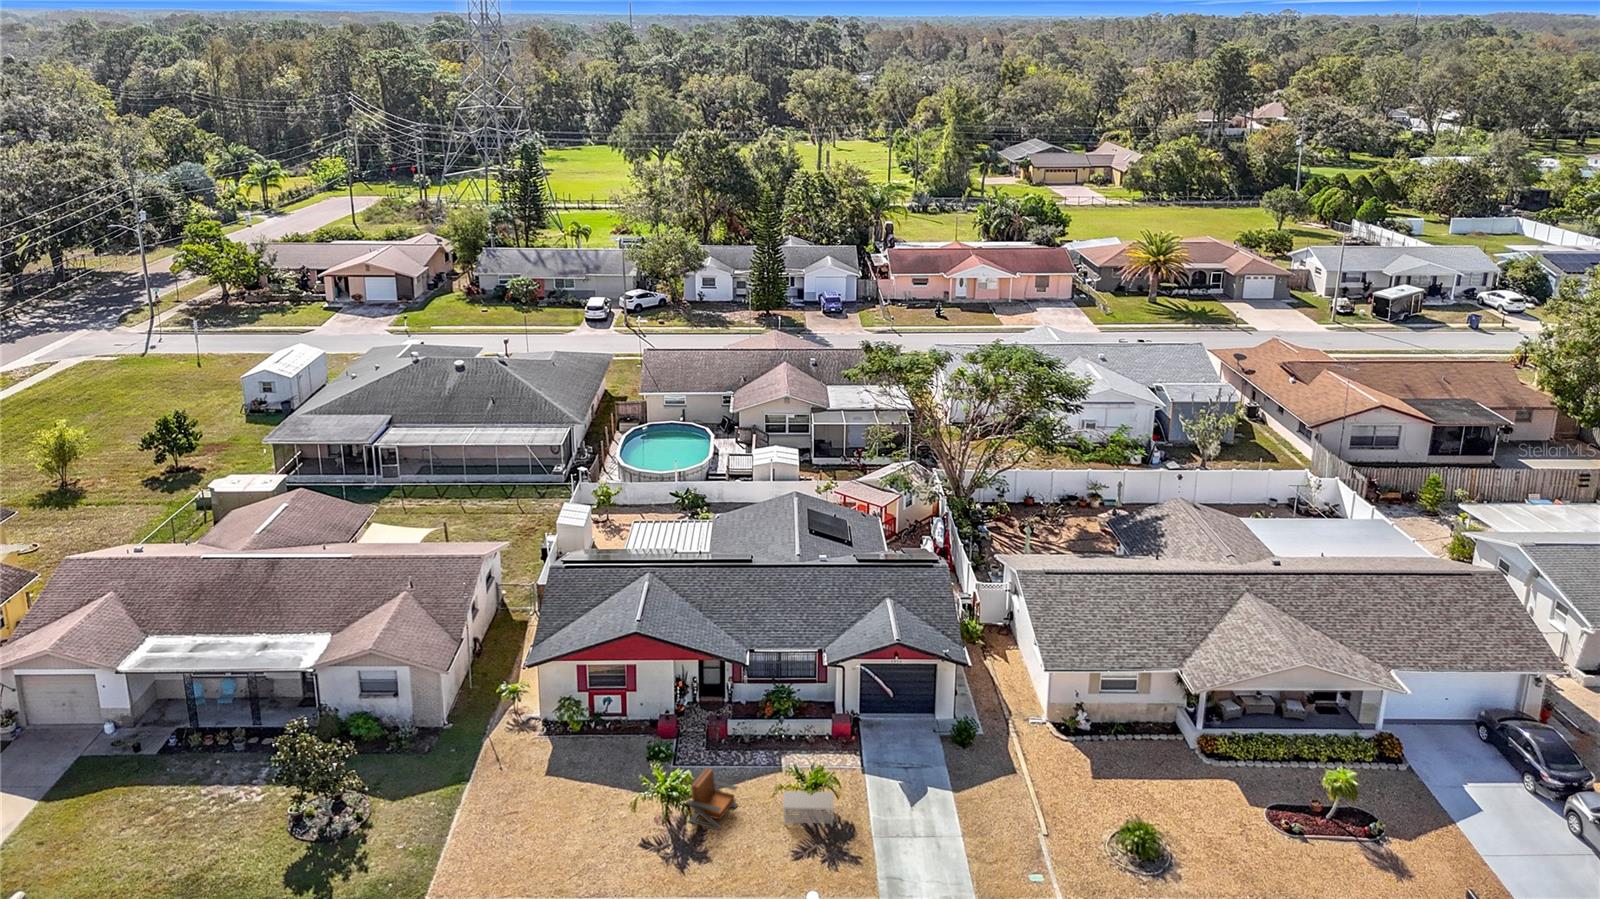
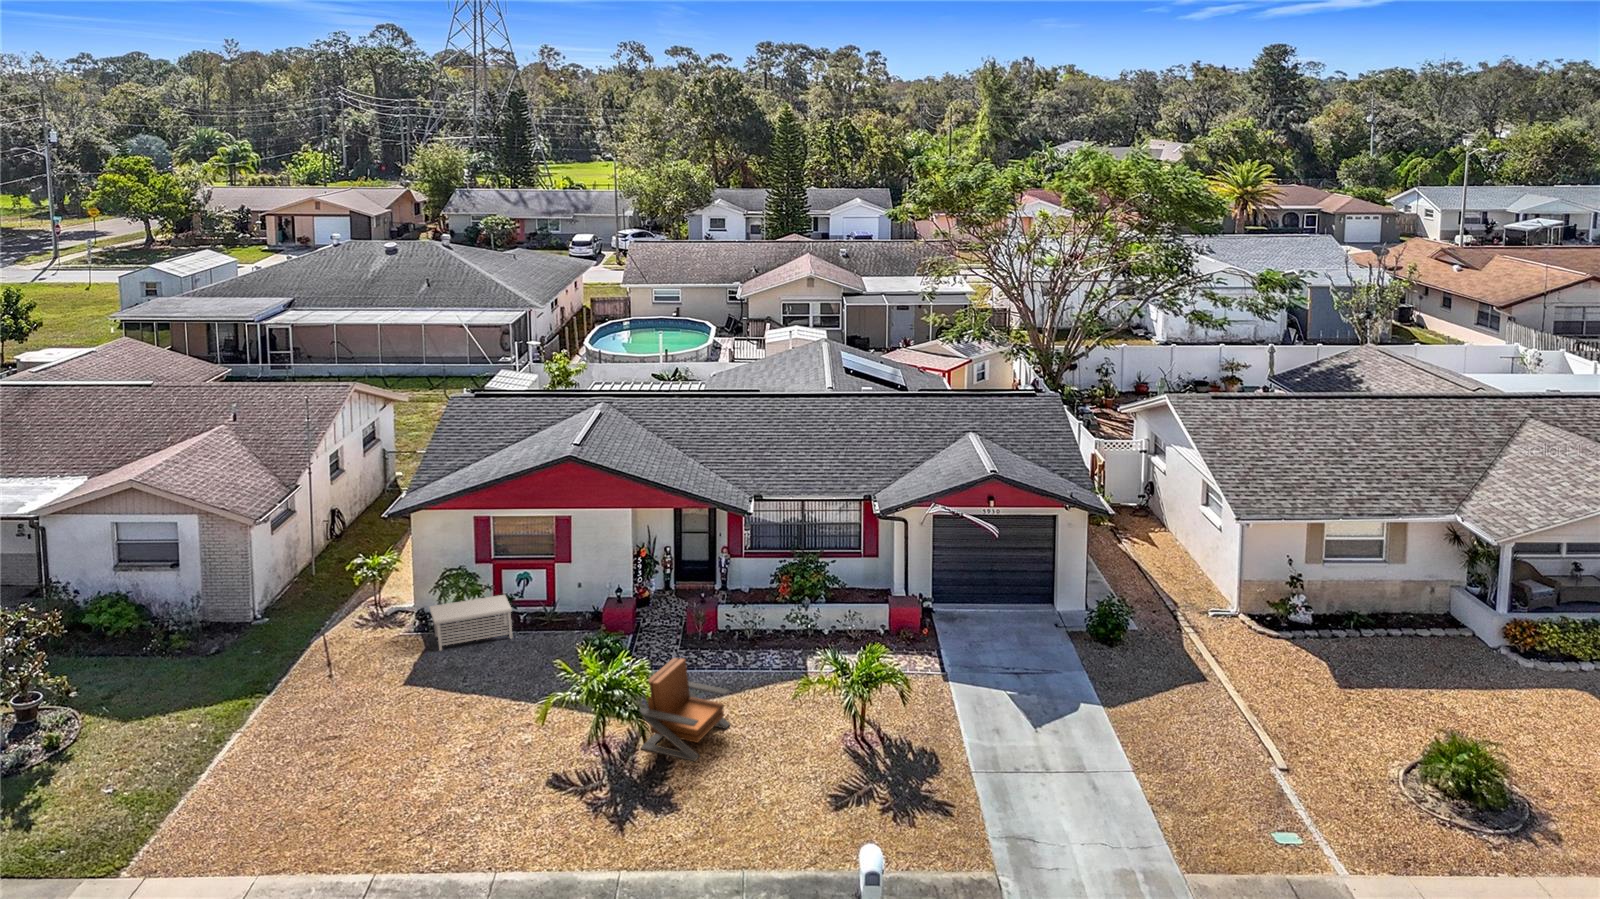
storage bench: present [783,791,834,825] -> present [430,595,512,651]

